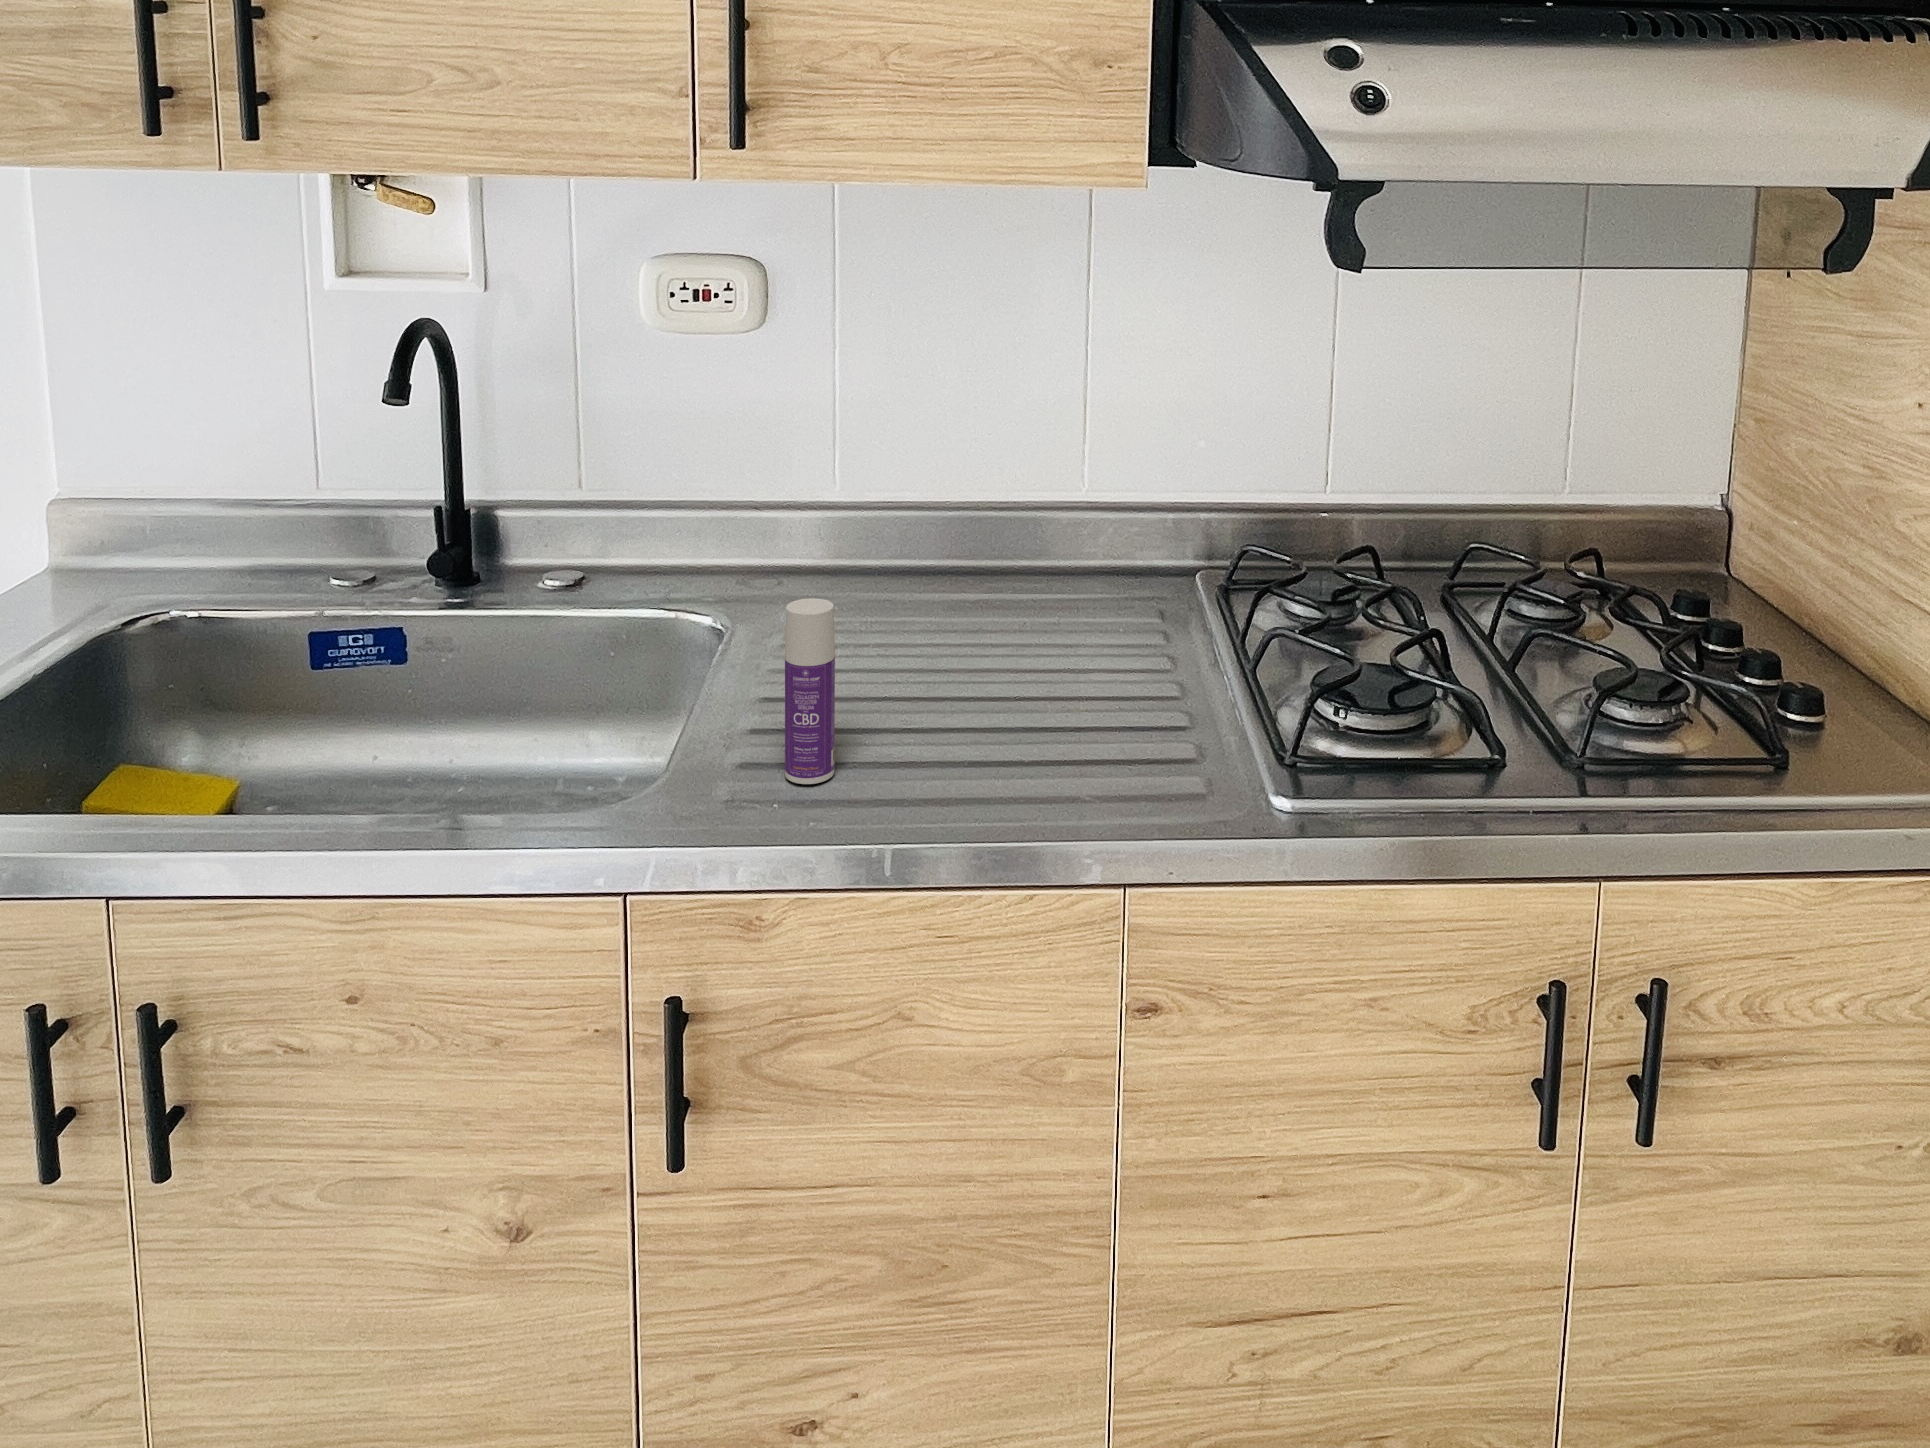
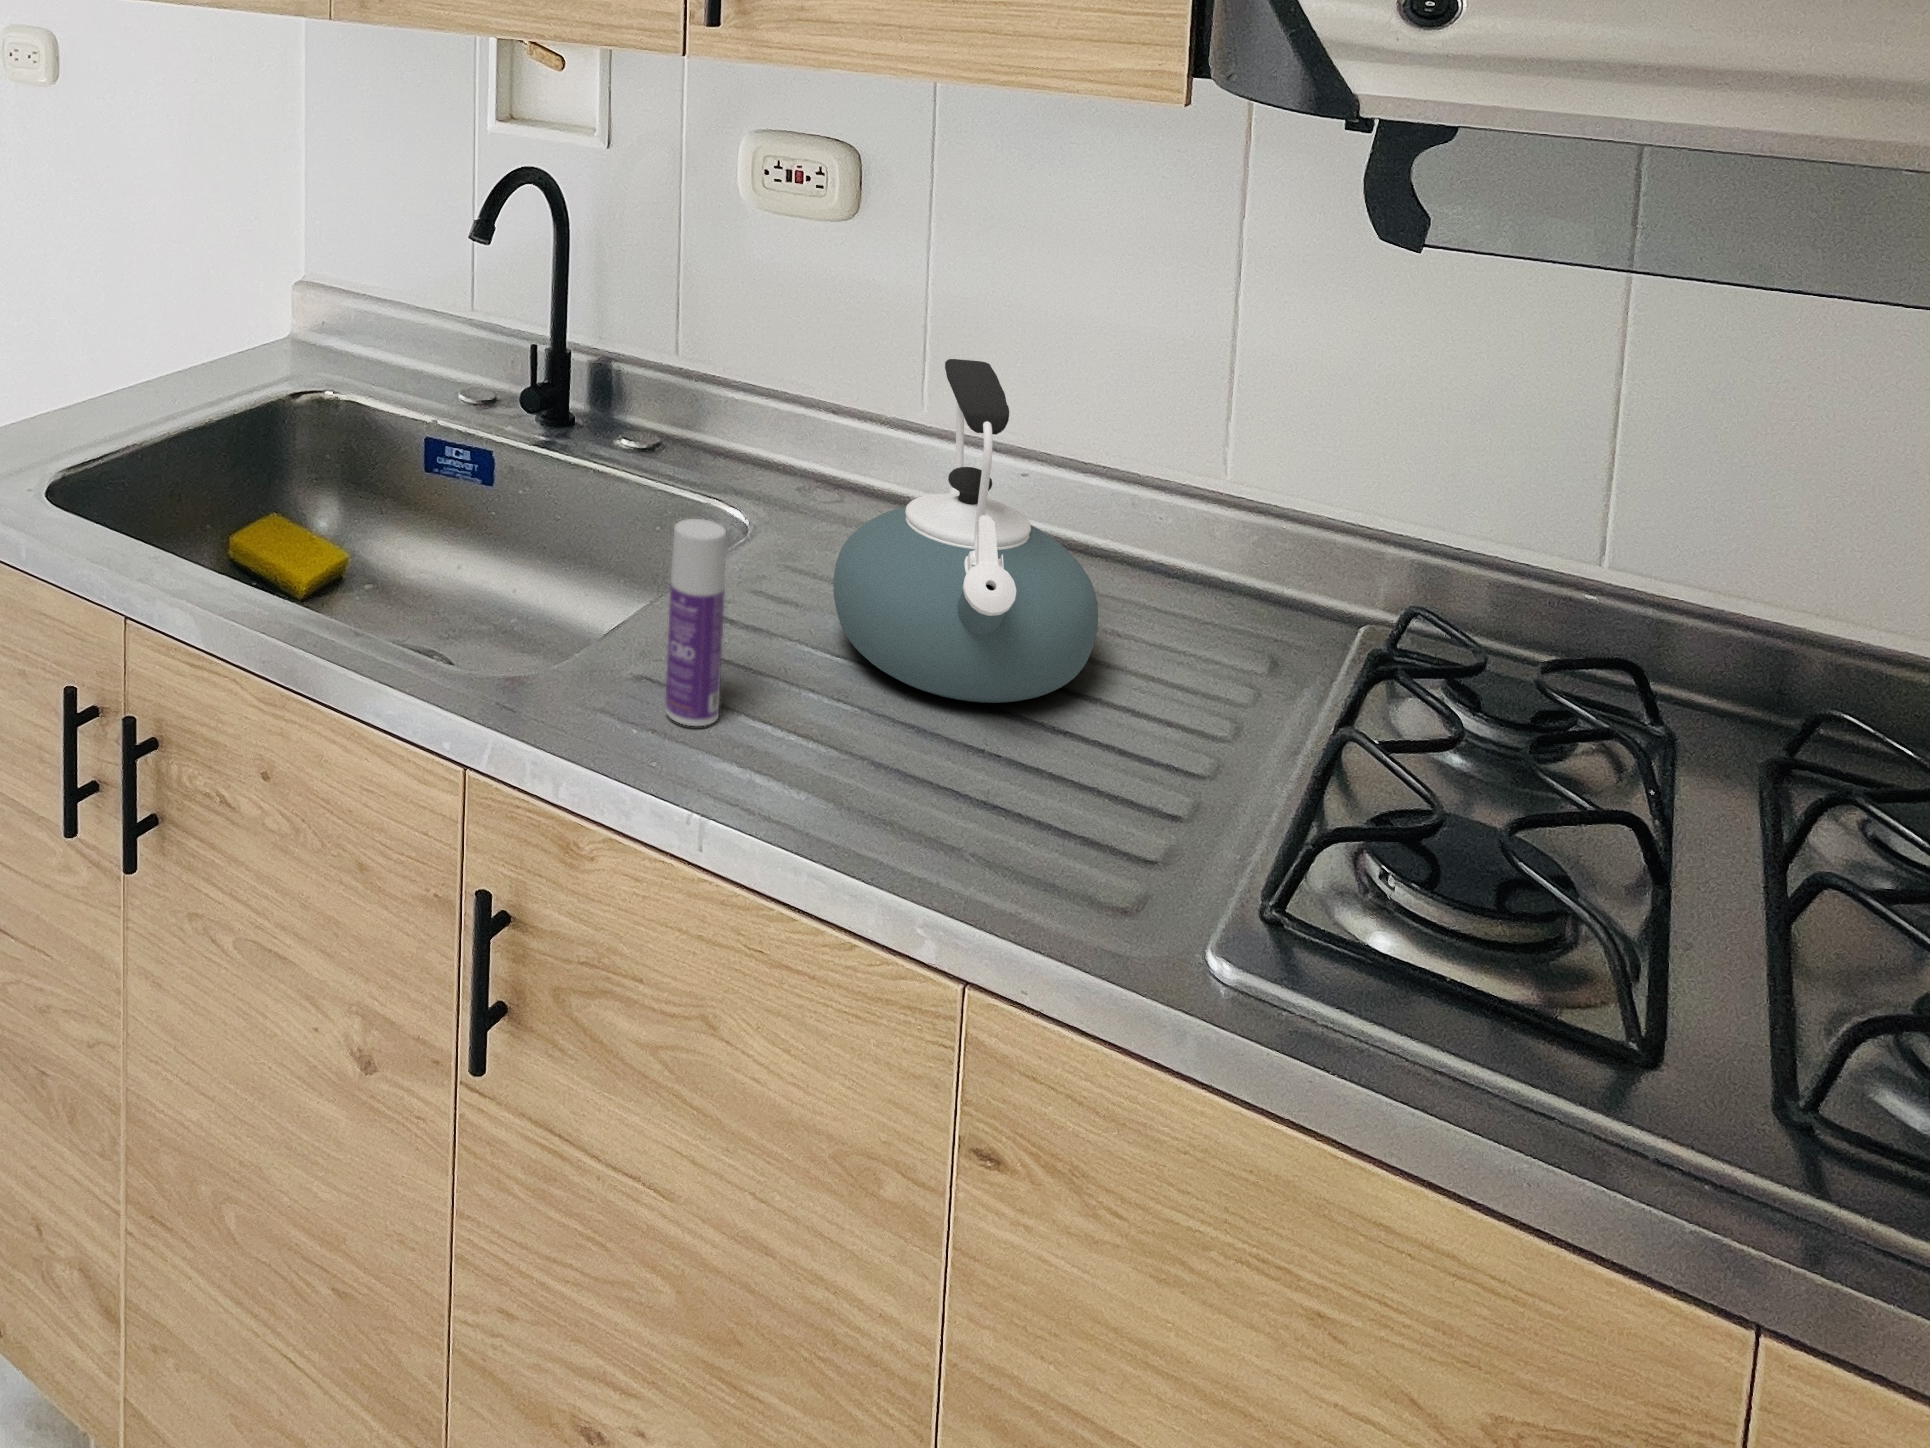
kettle: none [864,423,1075,697] -> present [833,359,1098,703]

